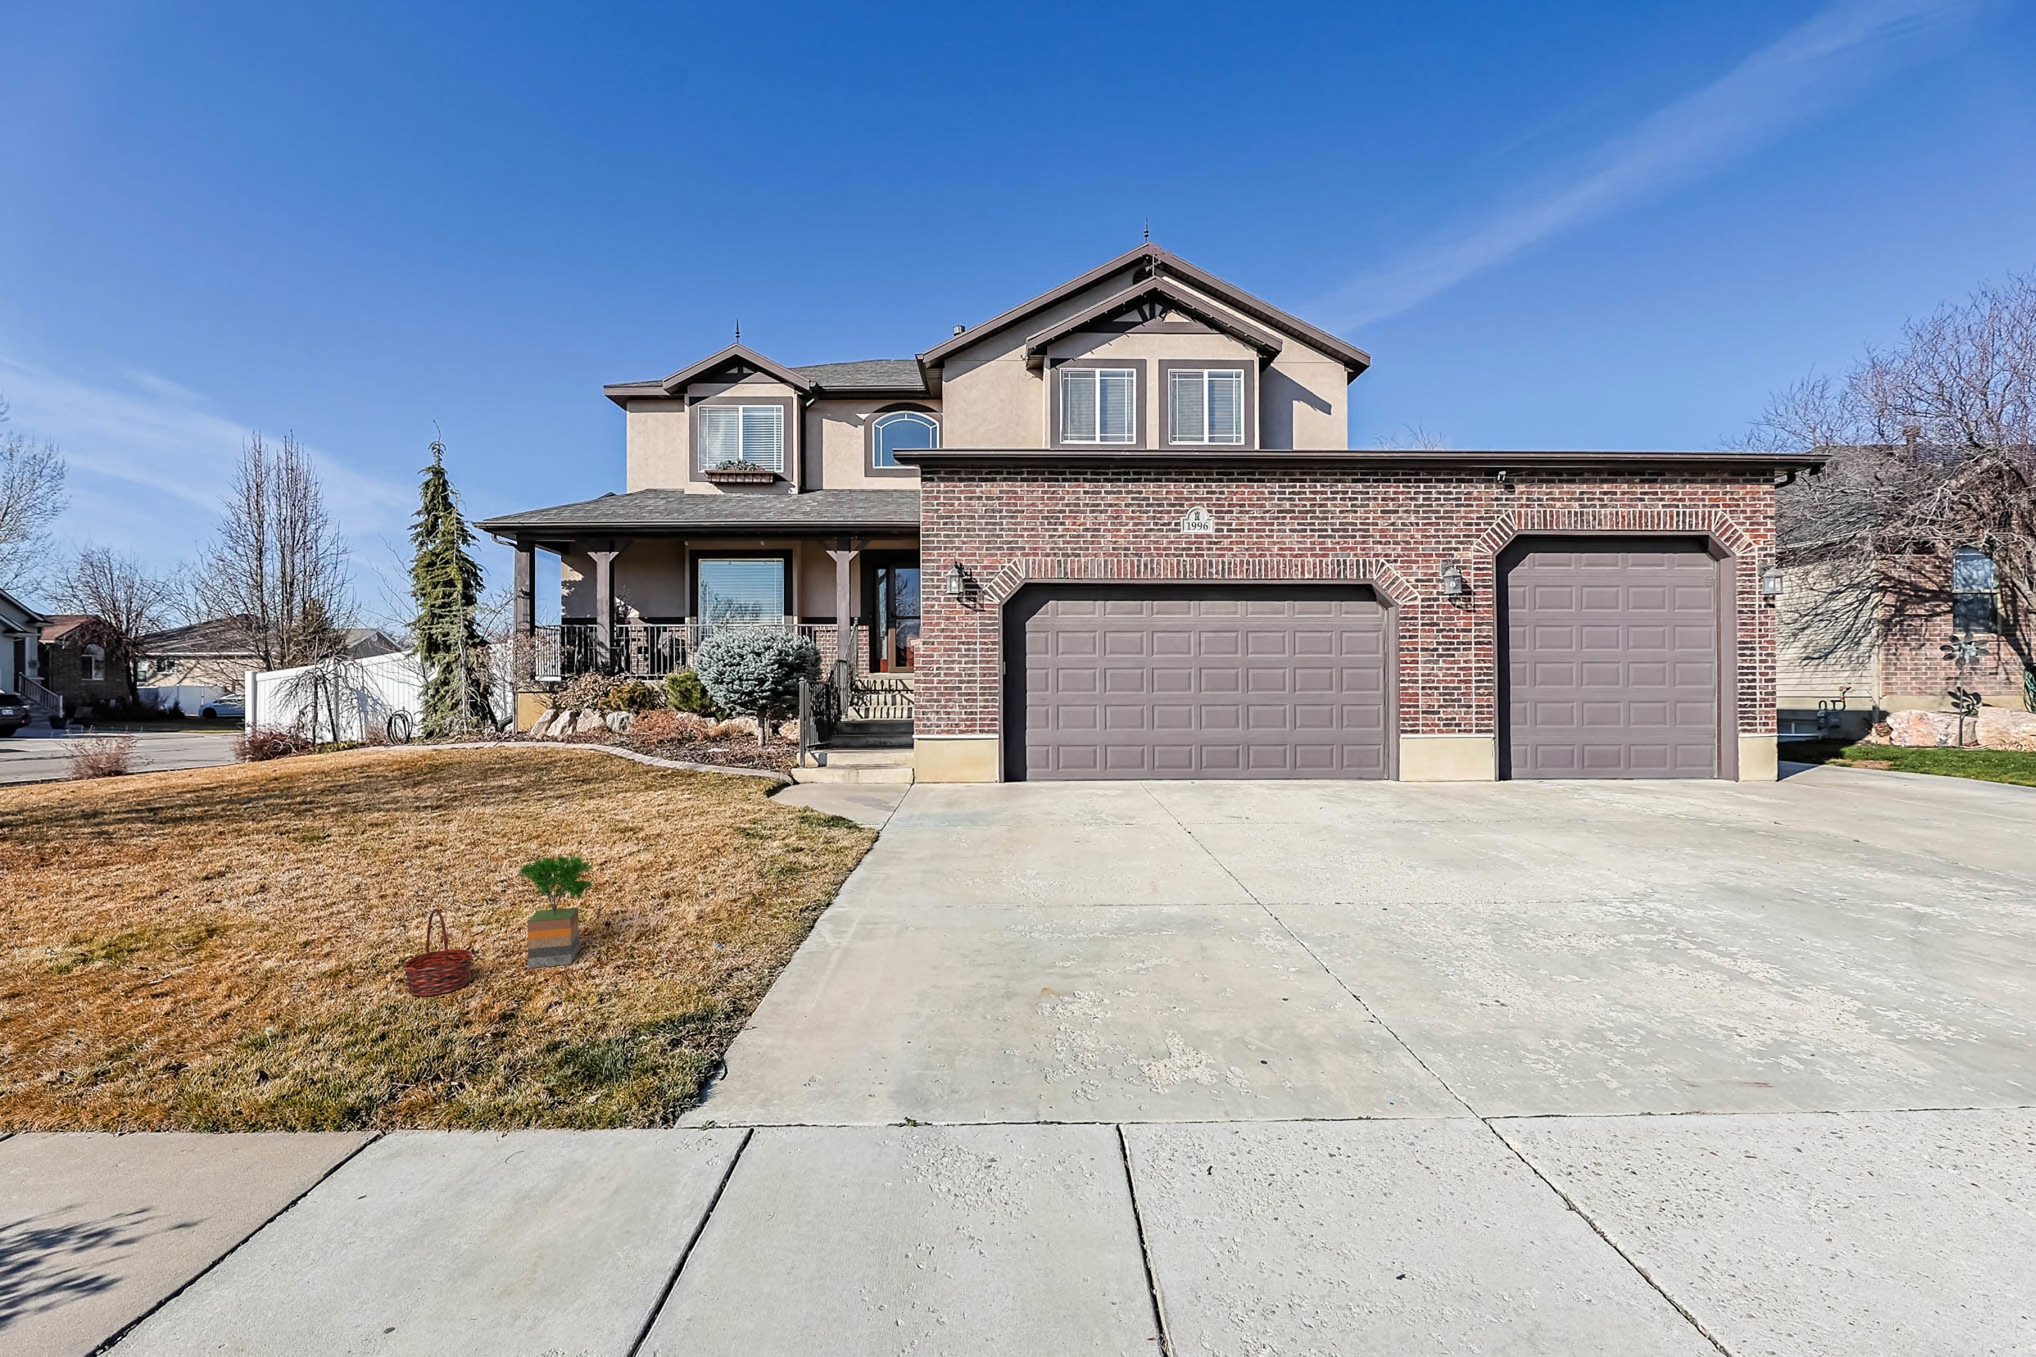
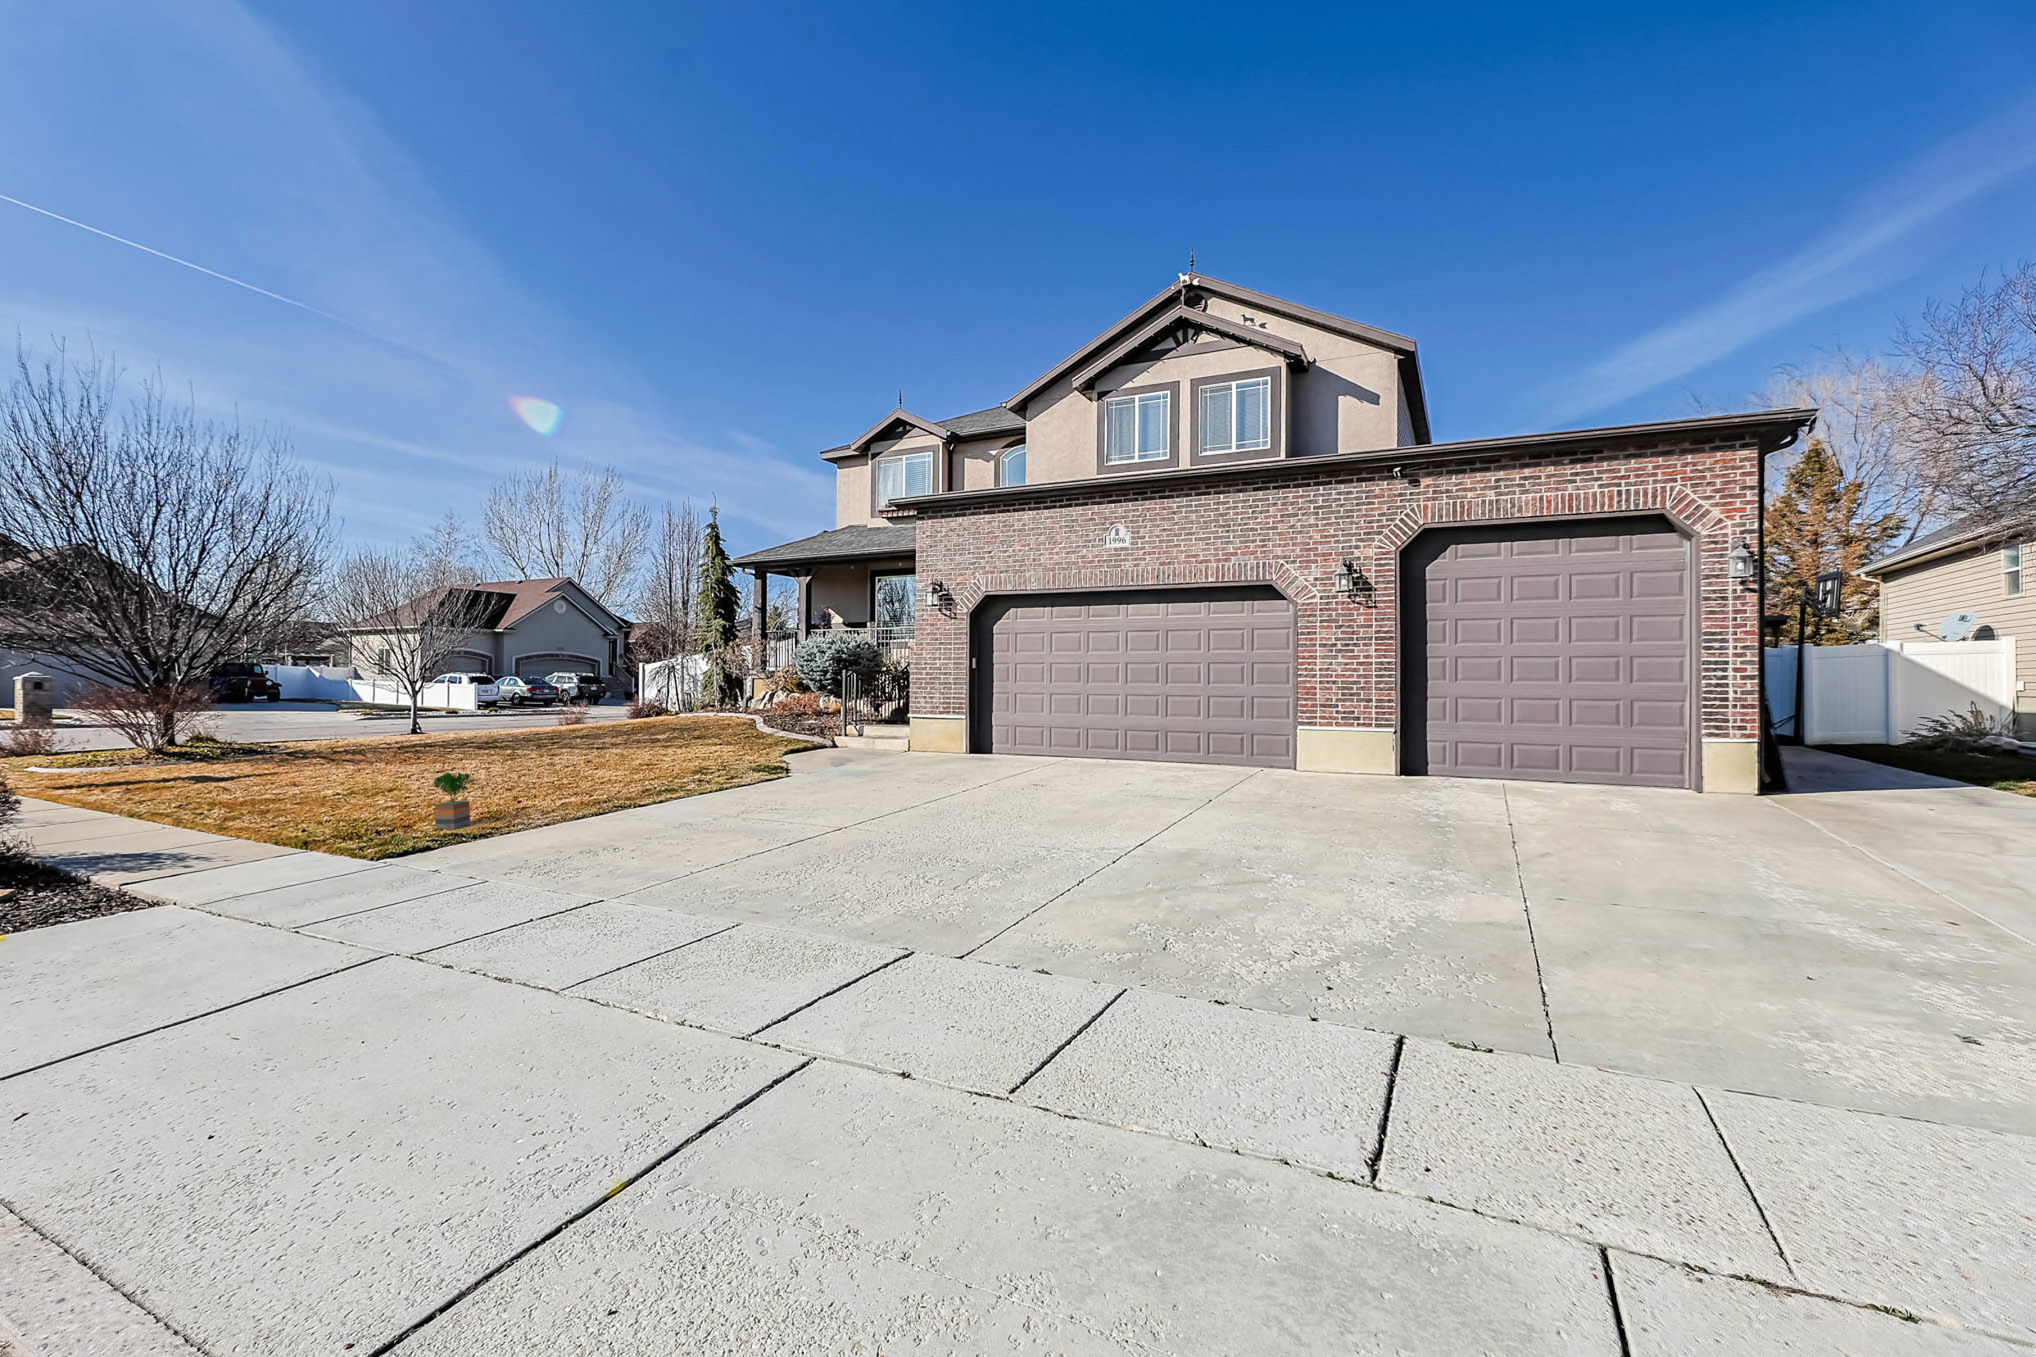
basket: present [403,909,473,996] -> none [372,793,409,835]

